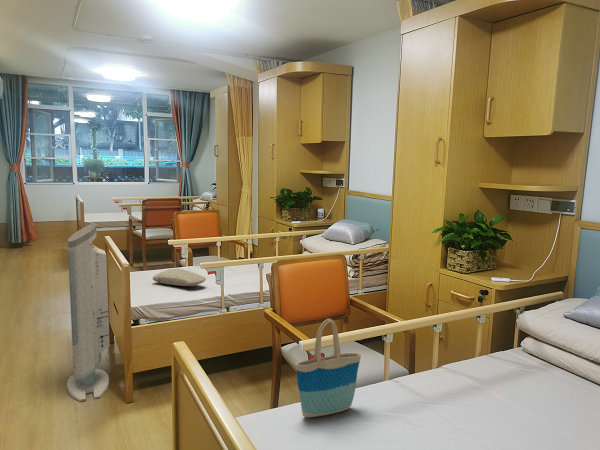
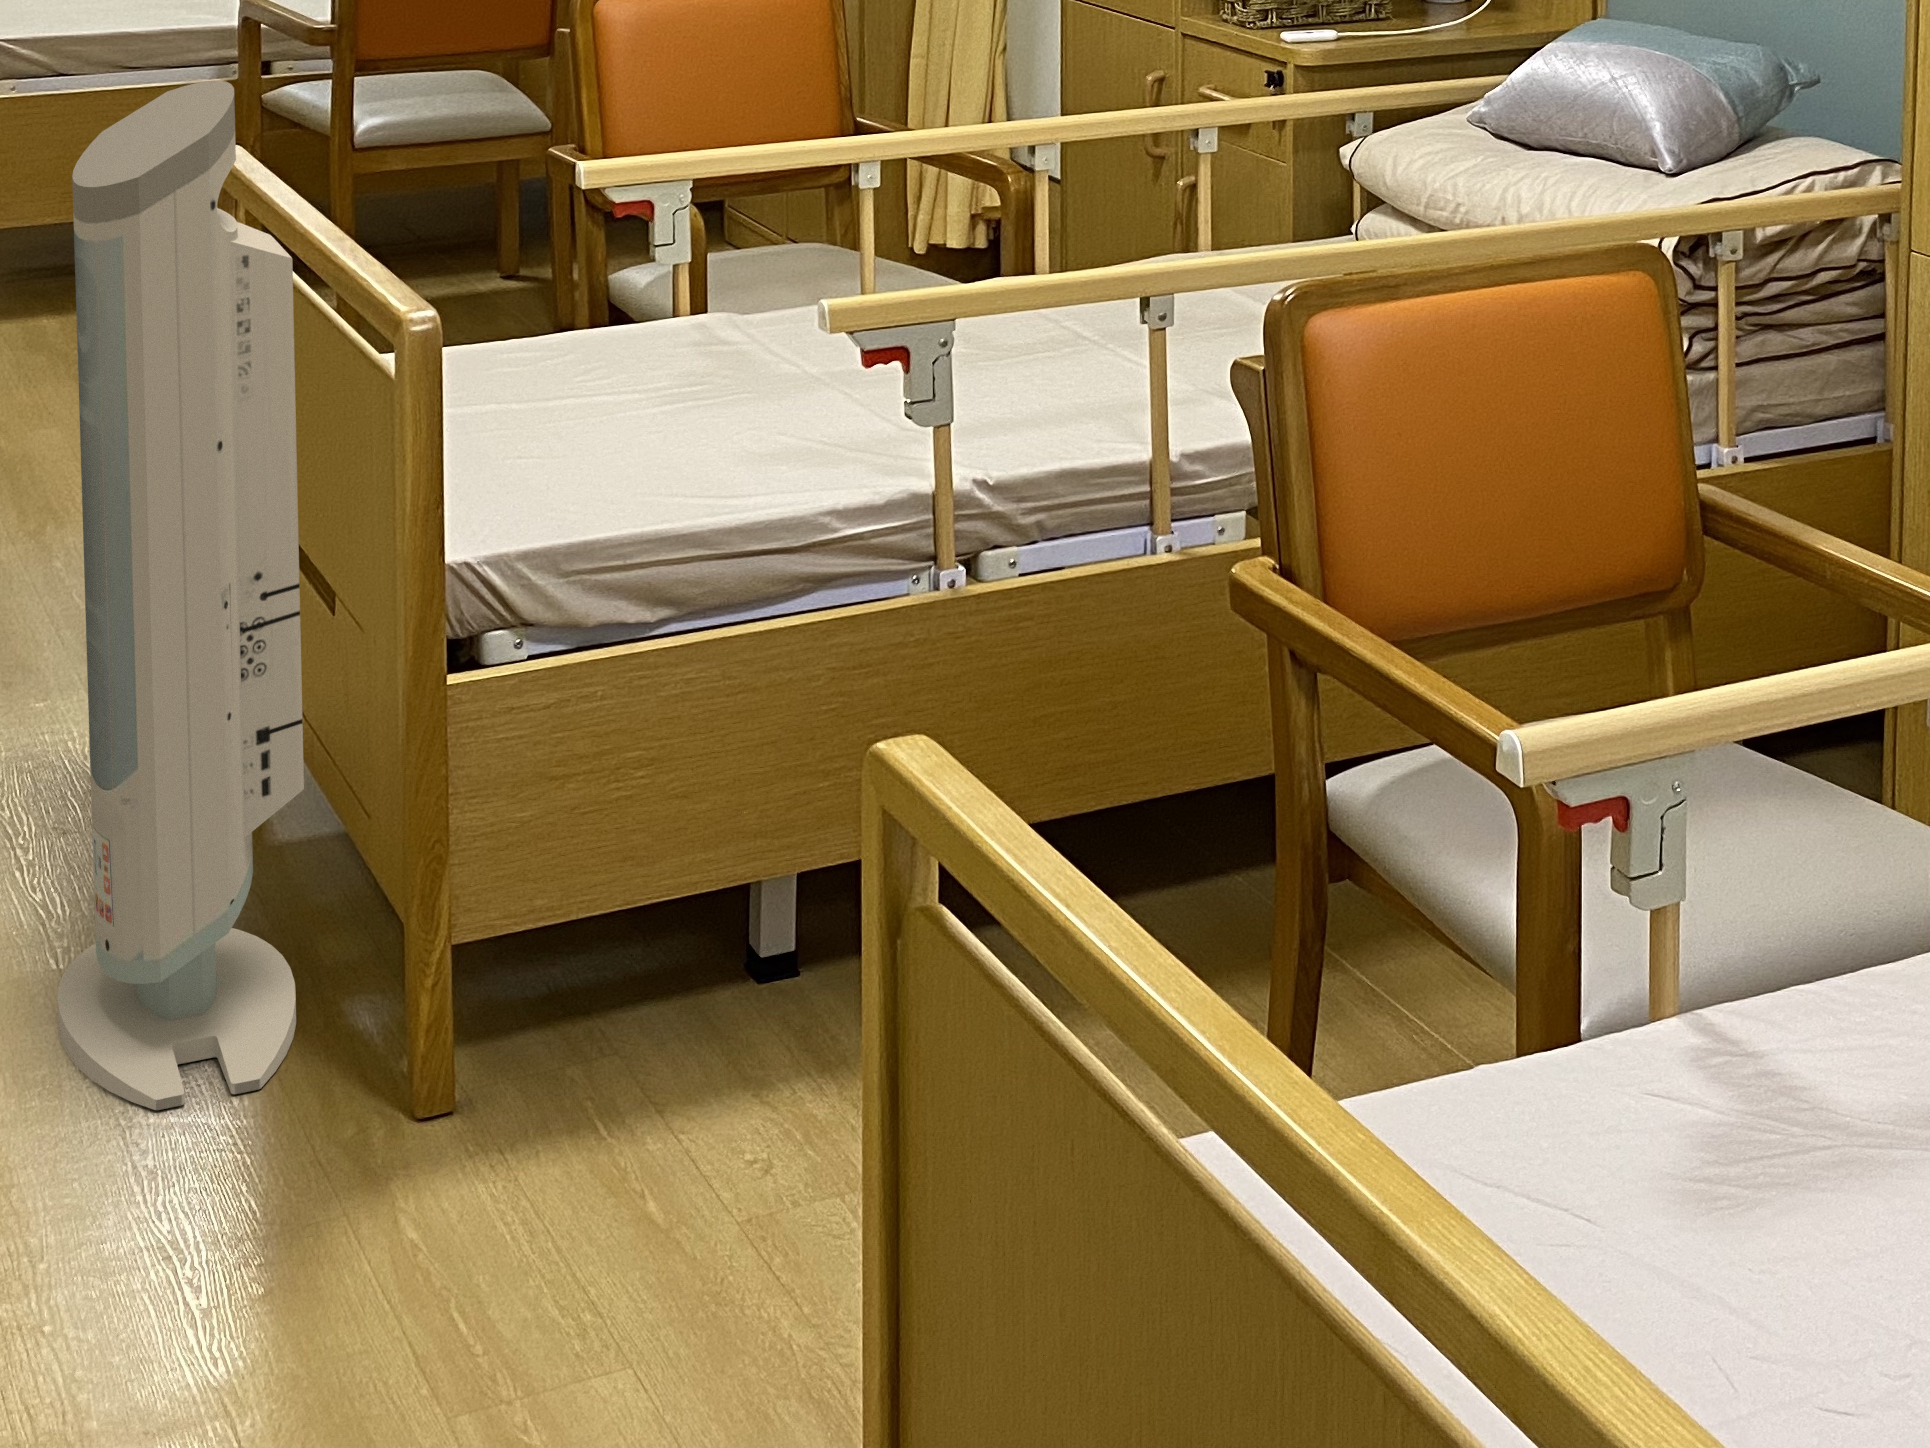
pillow: present [153,268,206,286] -> none [521,329,838,431]
tote bag: present [296,319,361,417] -> none [1523,614,1850,1142]

